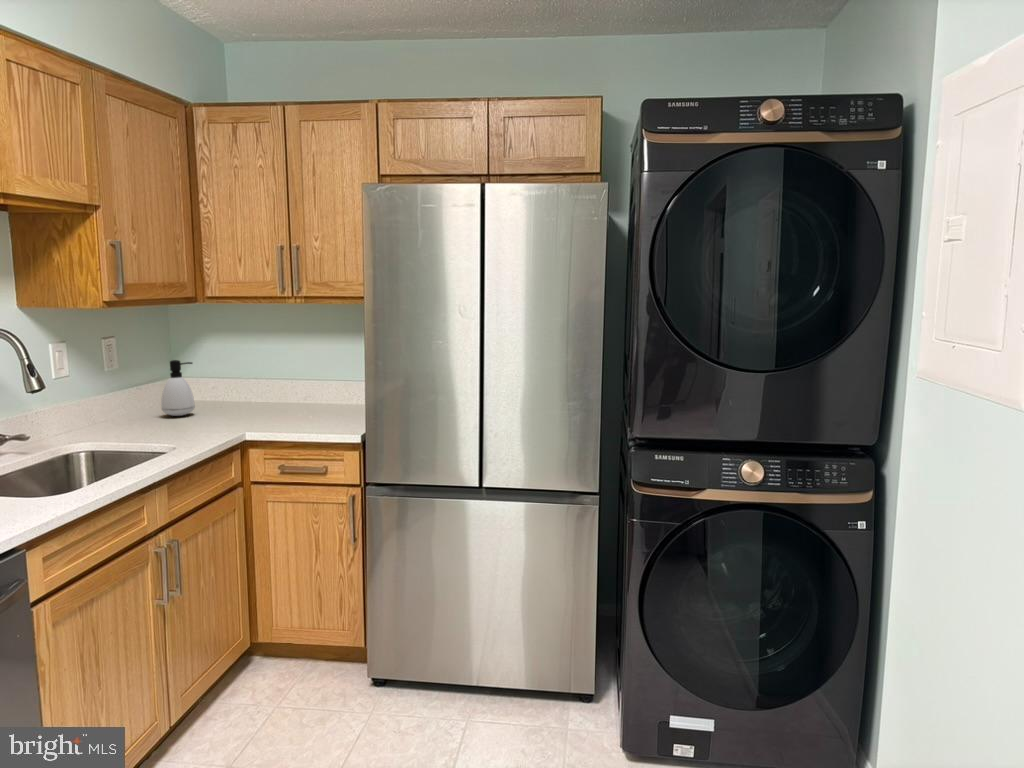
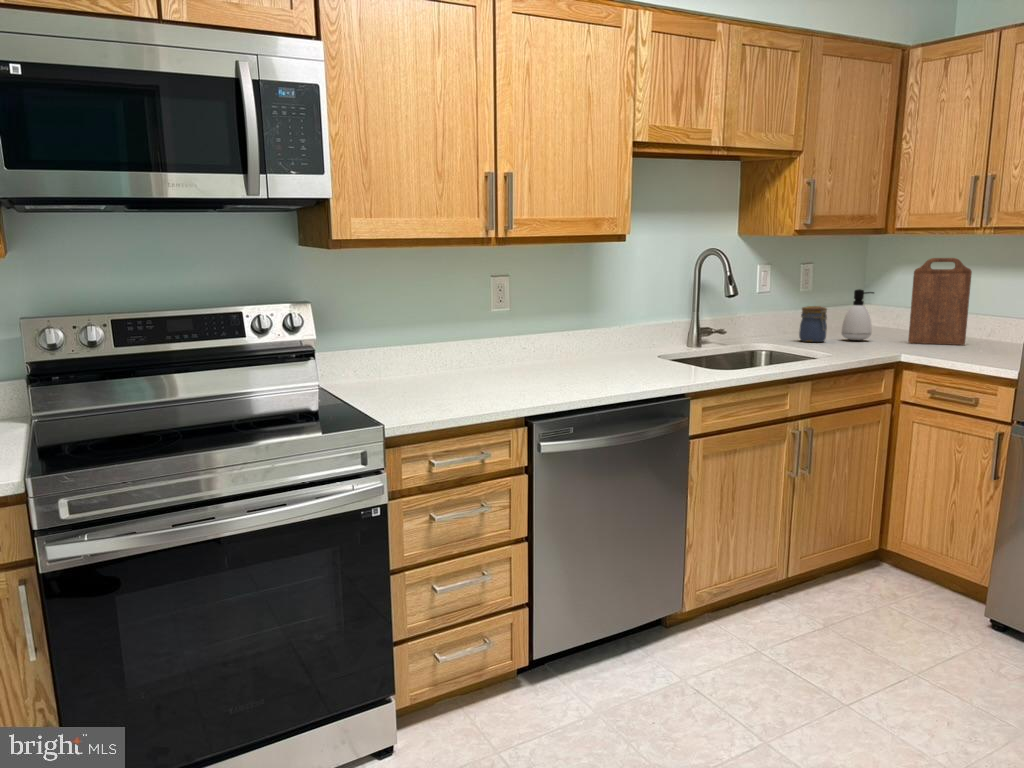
cutting board: none [230,325,286,412] -> present [908,258,972,345]
jar: none [113,384,149,427] -> present [799,306,827,342]

